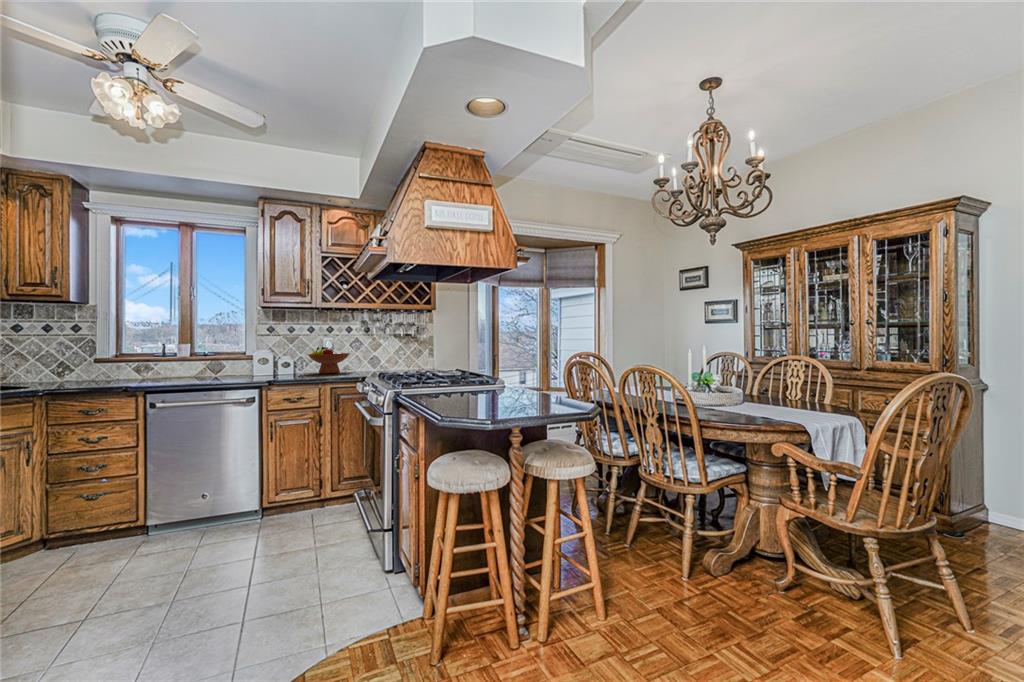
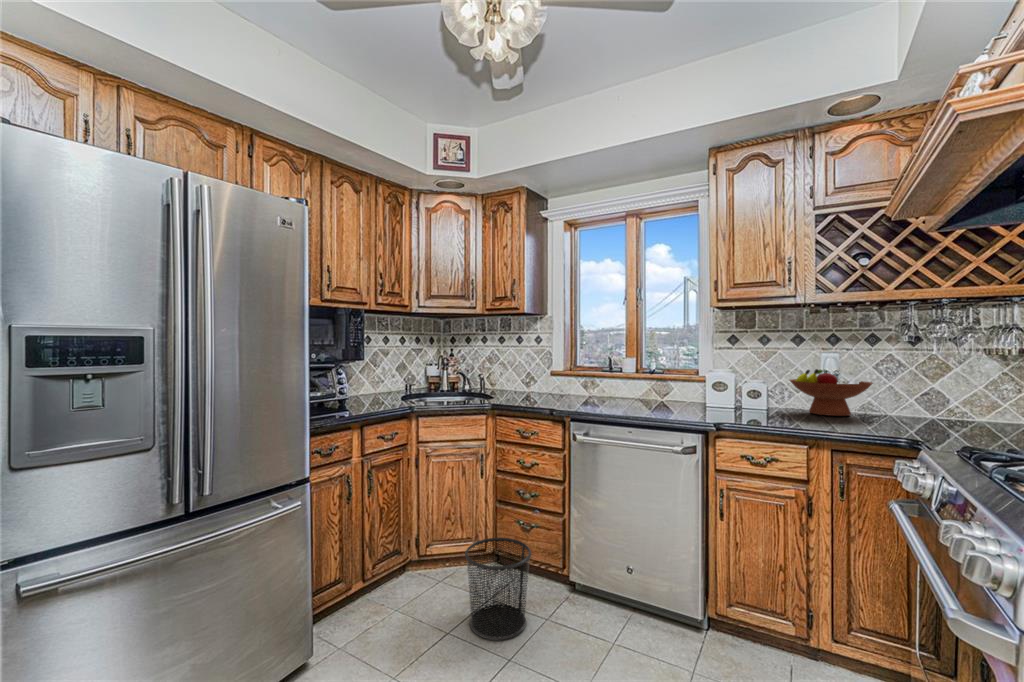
waste bin: none [39,501,117,585] -> present [465,538,531,640]

